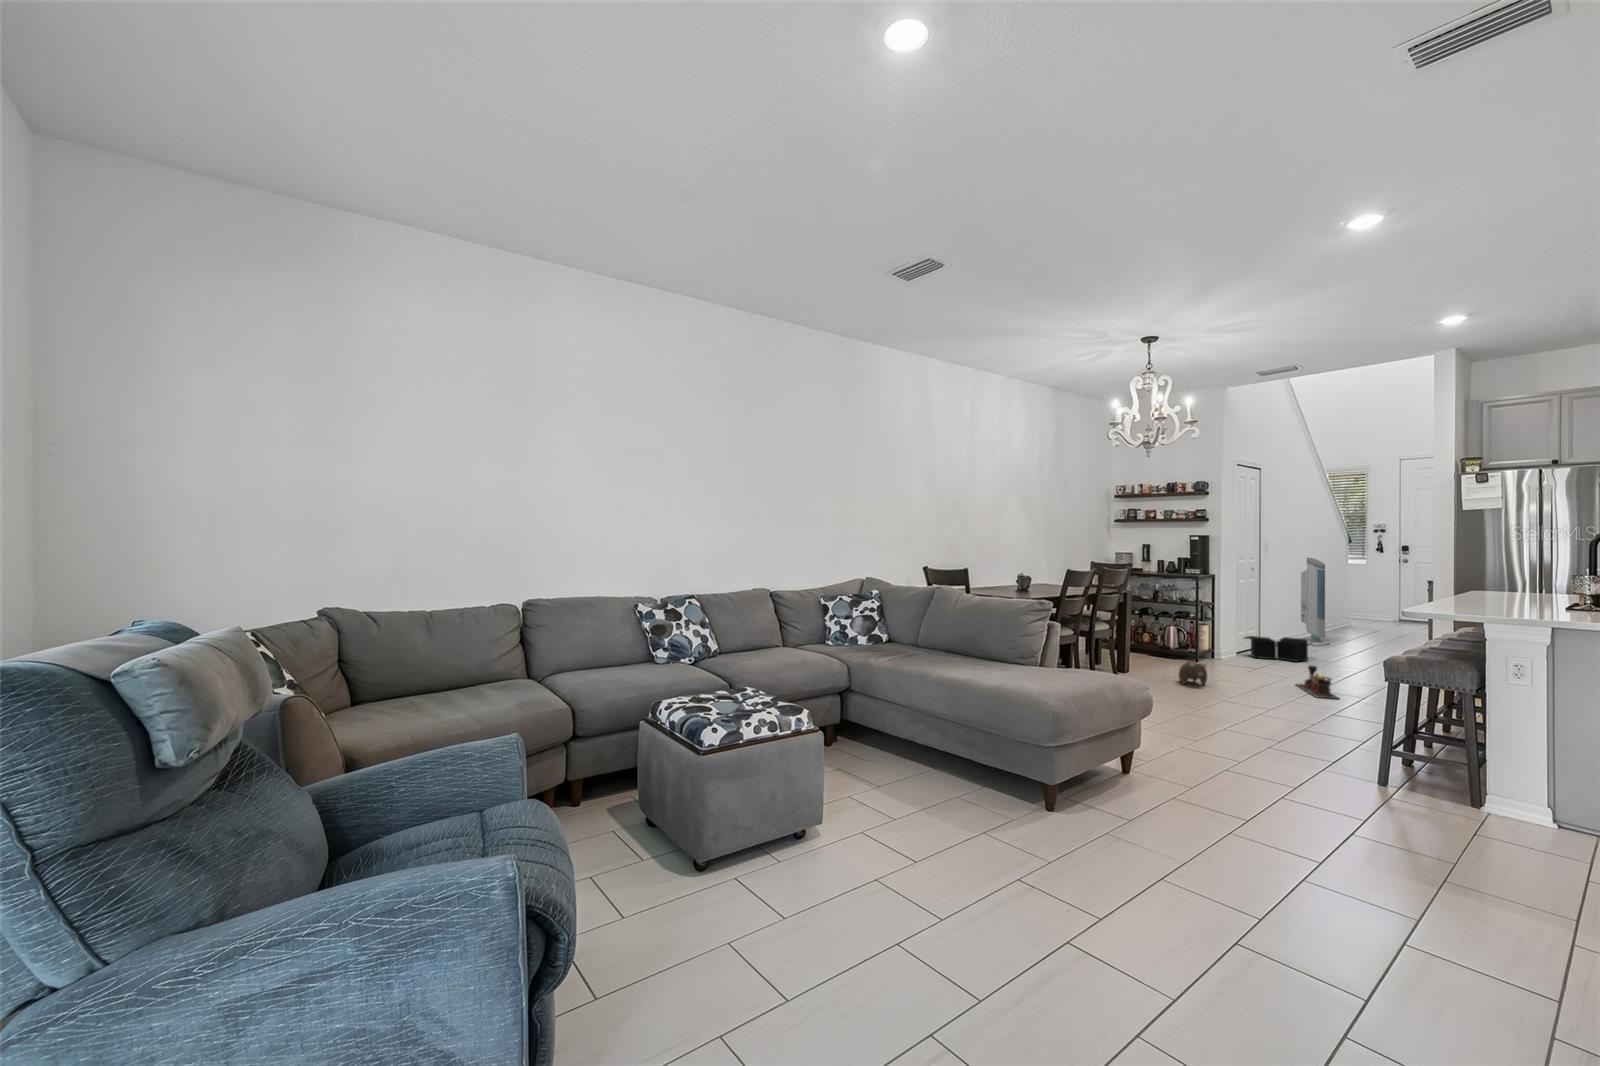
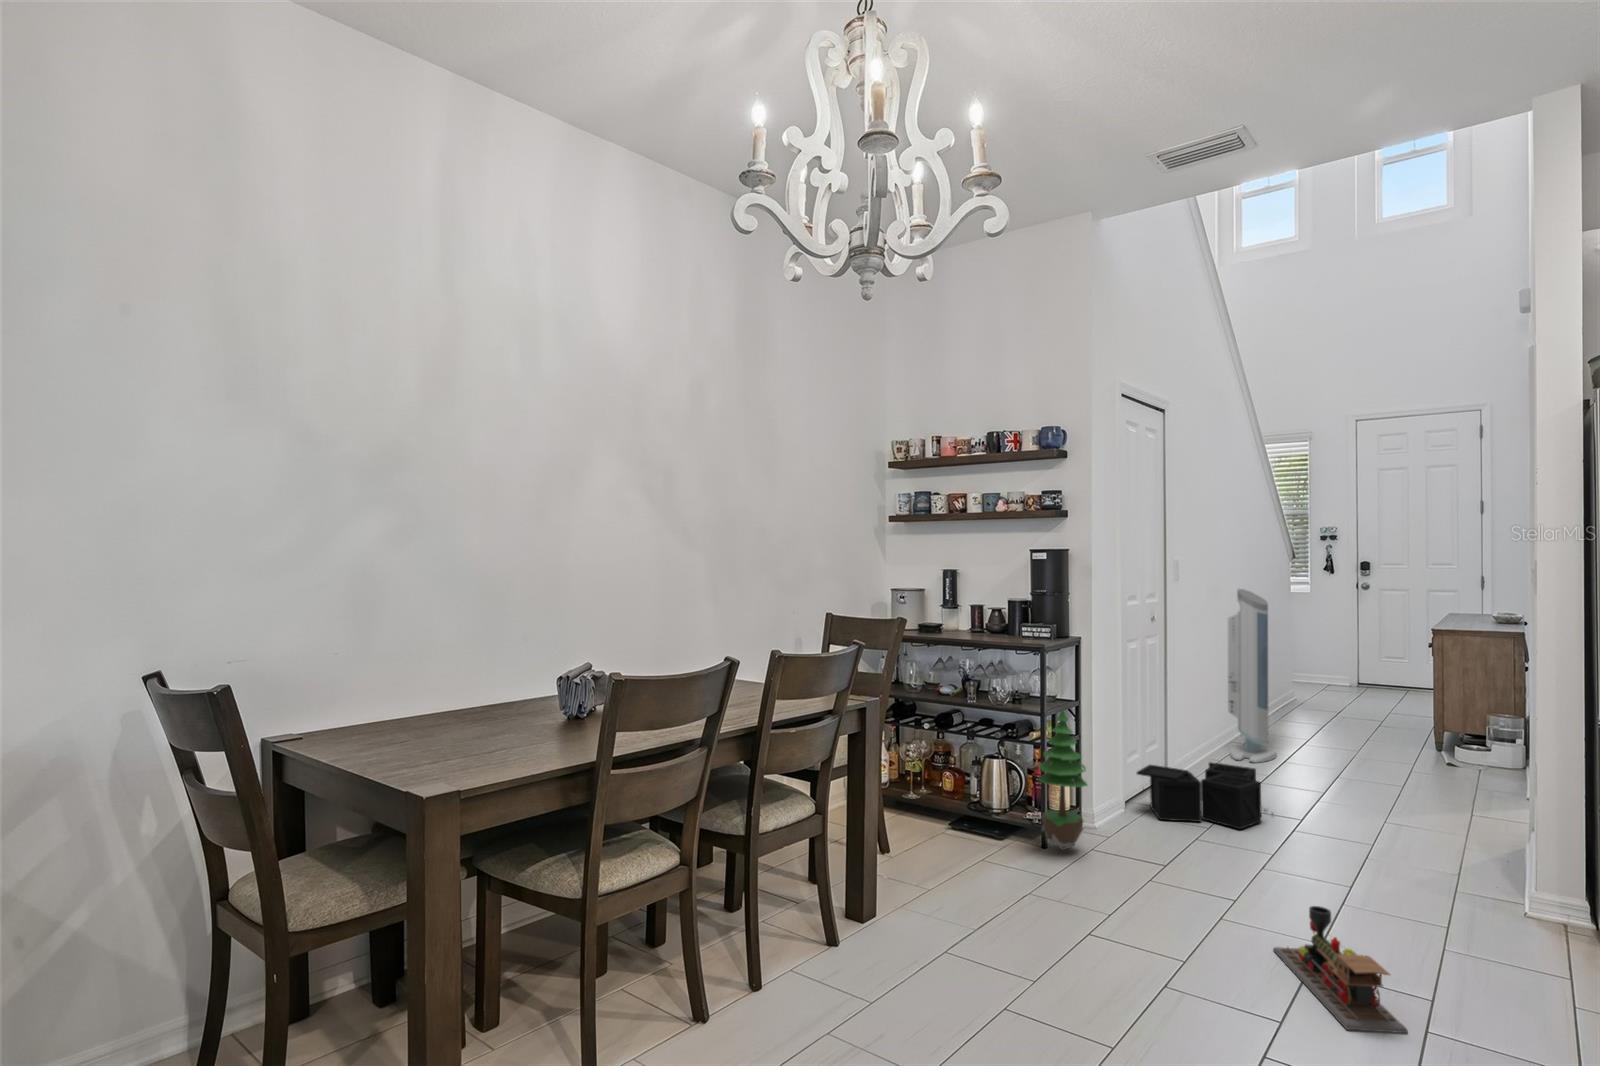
potted tree: none [1193,602,1218,663] -> present [1037,709,1087,850]
plush toy: present [1179,661,1207,684] -> none [993,909,1065,982]

